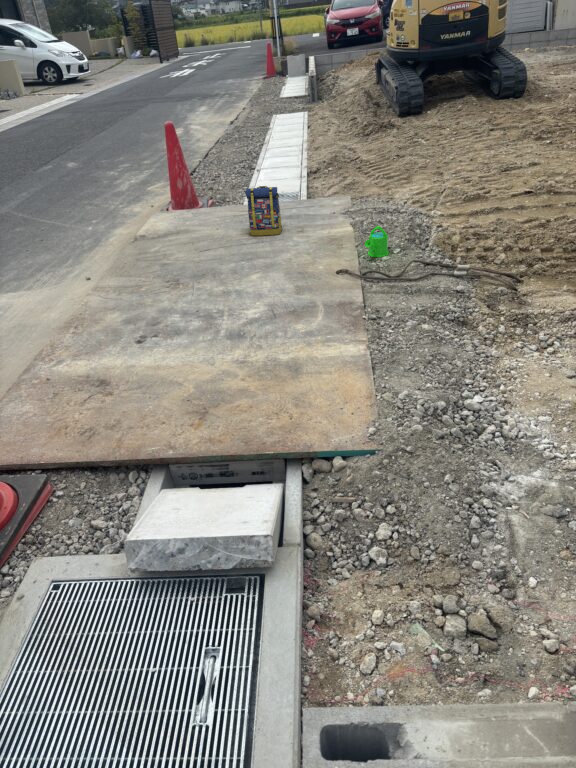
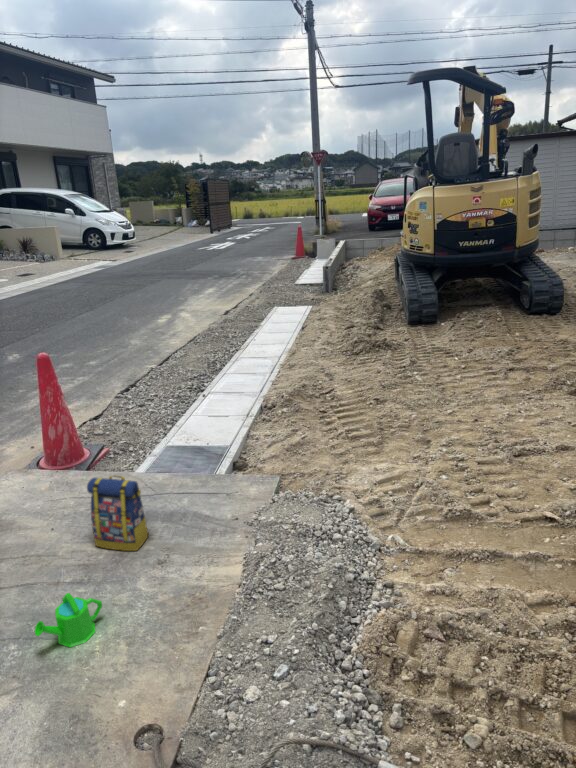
watering can: present [365,226,389,257] -> present [35,593,102,647]

